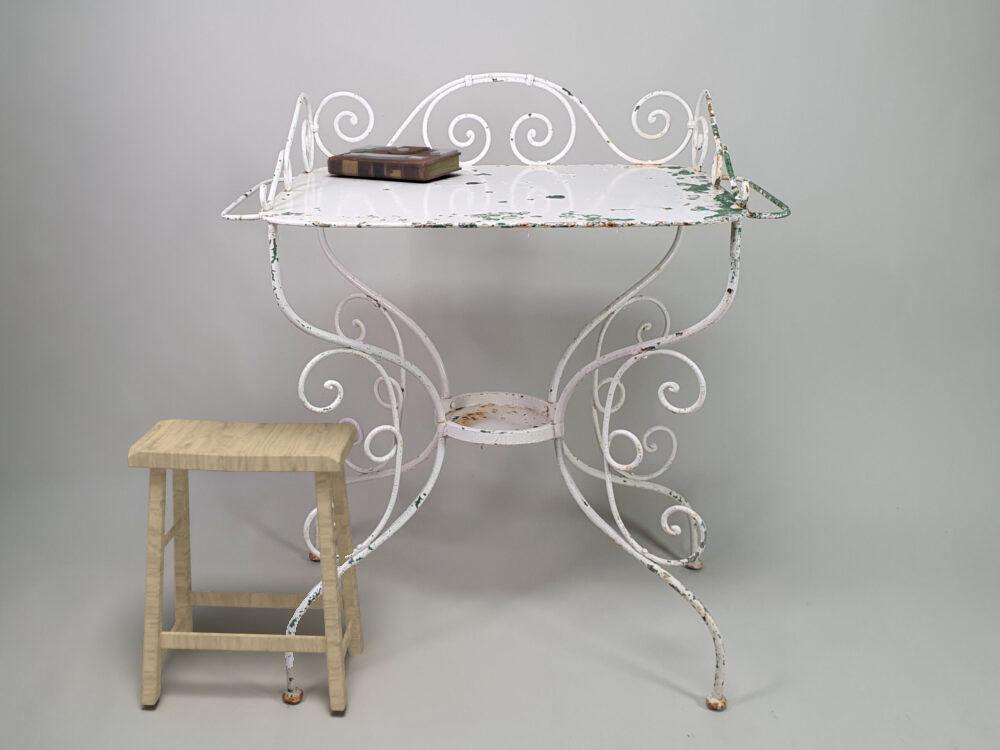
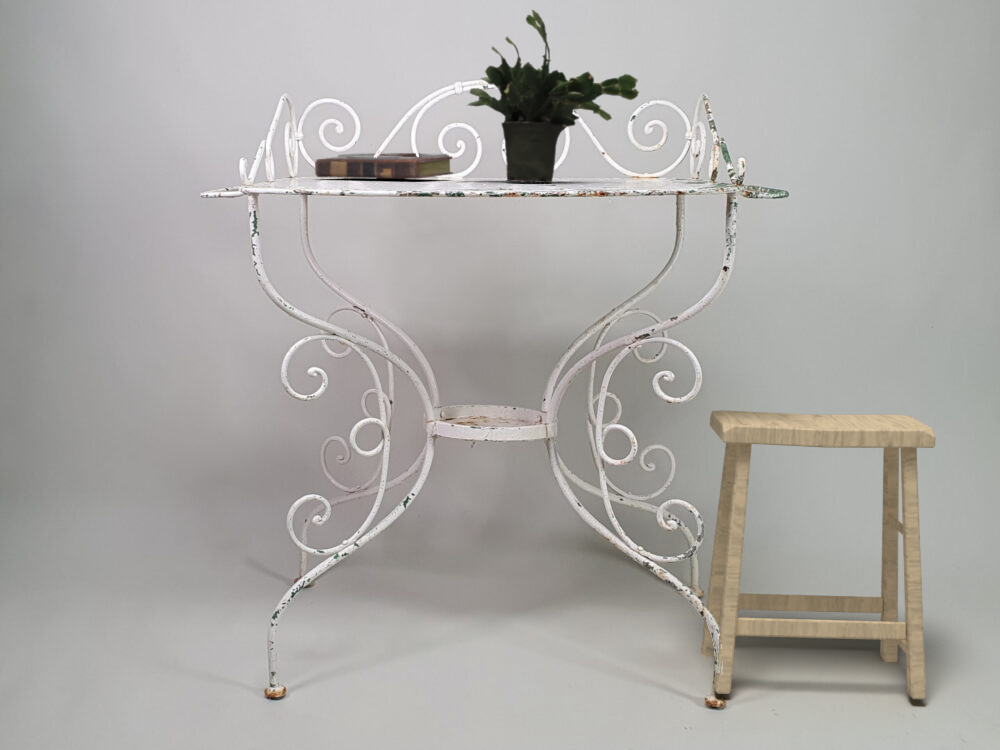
potted plant: none [473,19,646,187] -> present [468,10,639,183]
footstool: present [127,419,364,711] -> present [701,410,935,699]

